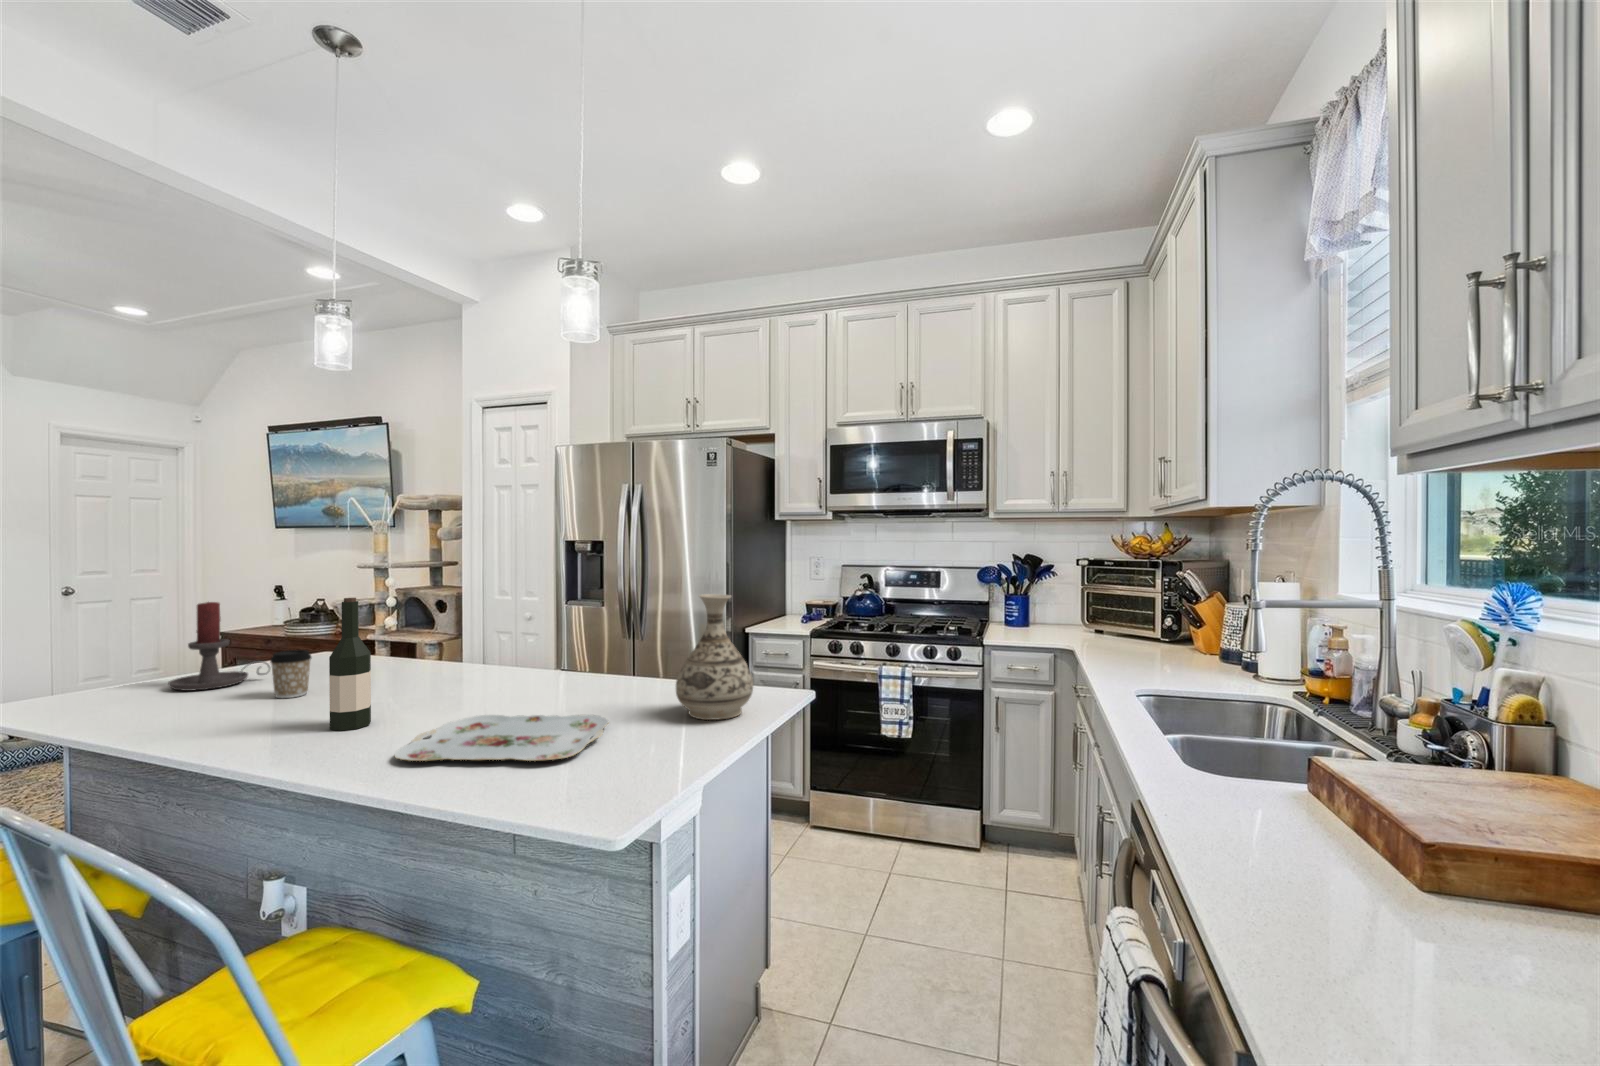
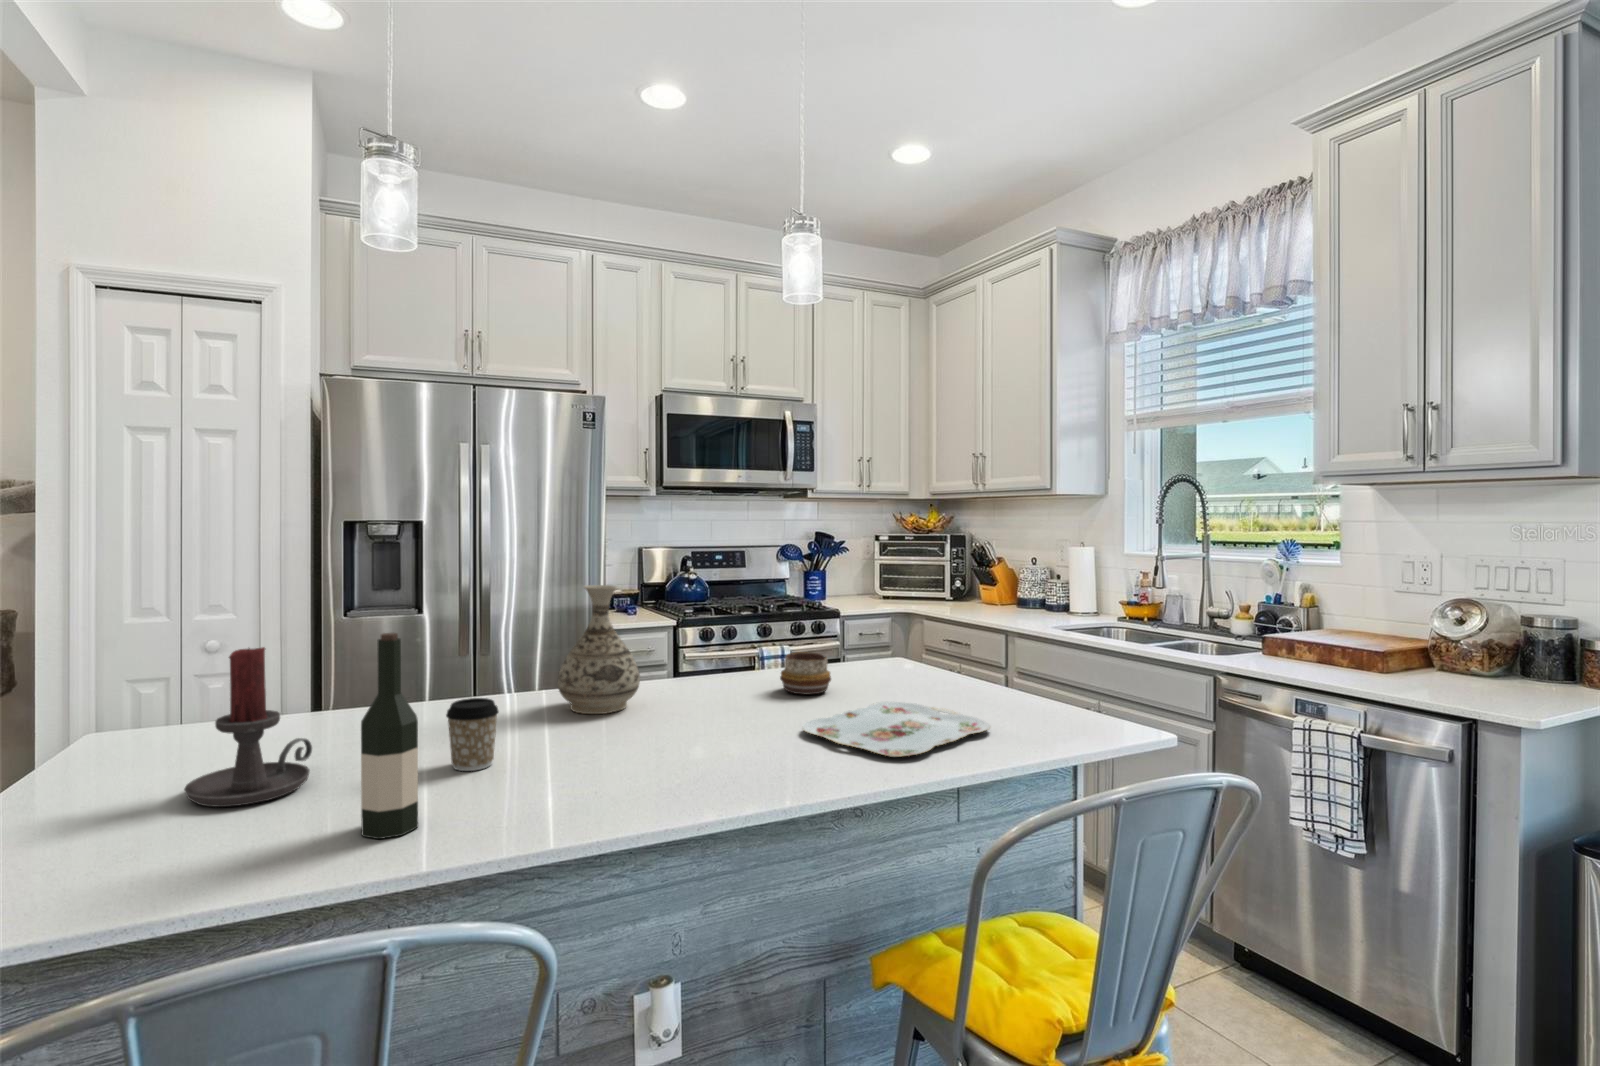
vase: present [676,594,753,720] -> present [558,585,640,714]
wine bottle: present [329,598,371,731] -> present [361,633,418,839]
decorative bowl: none [597,658,648,699] -> present [780,653,831,694]

